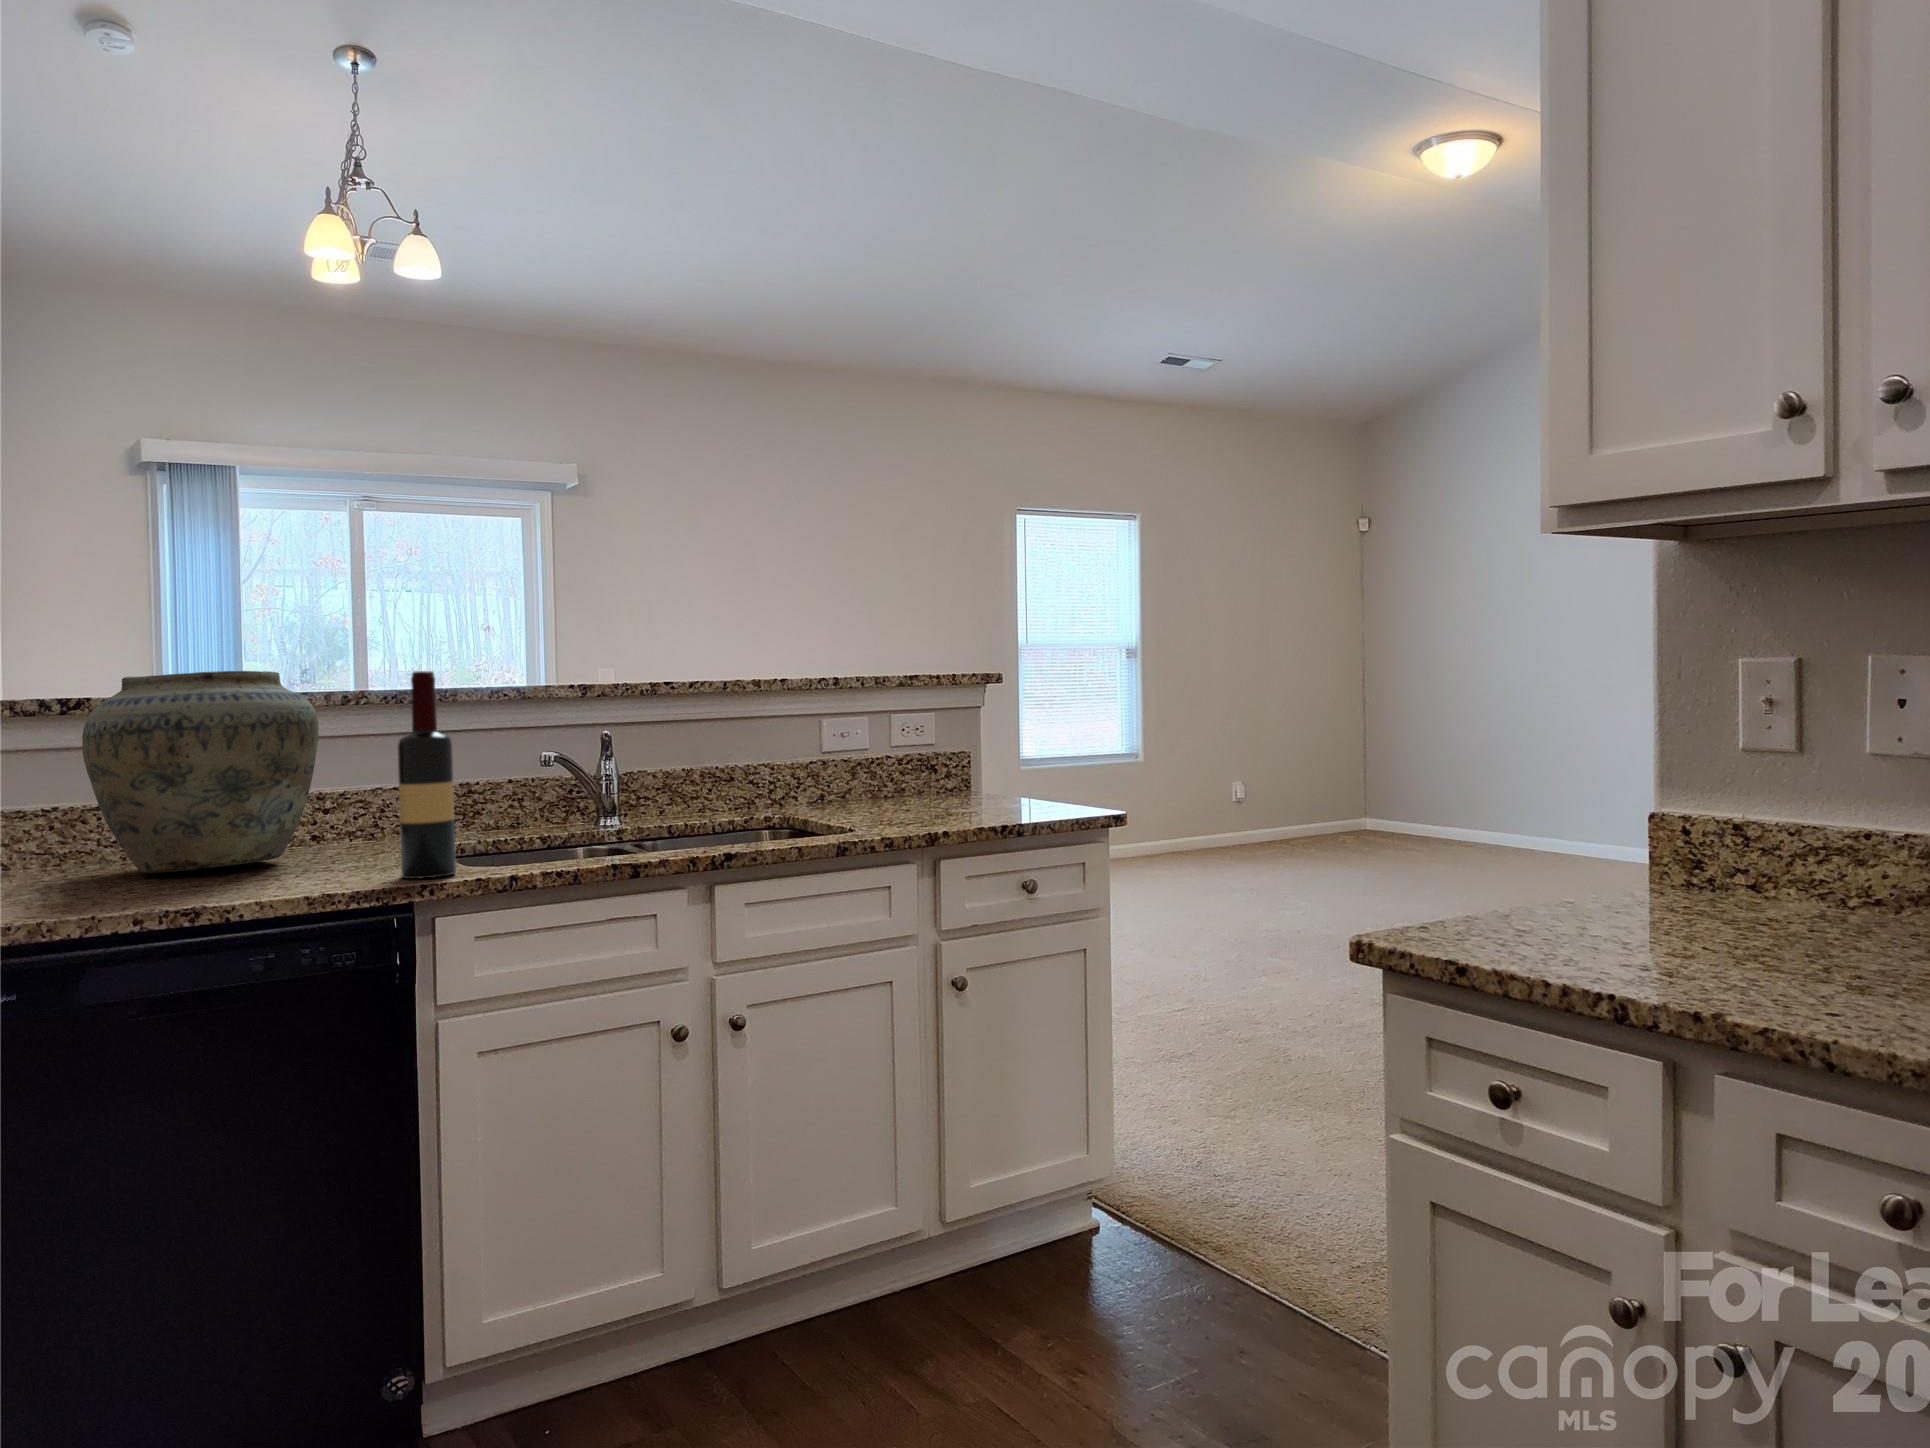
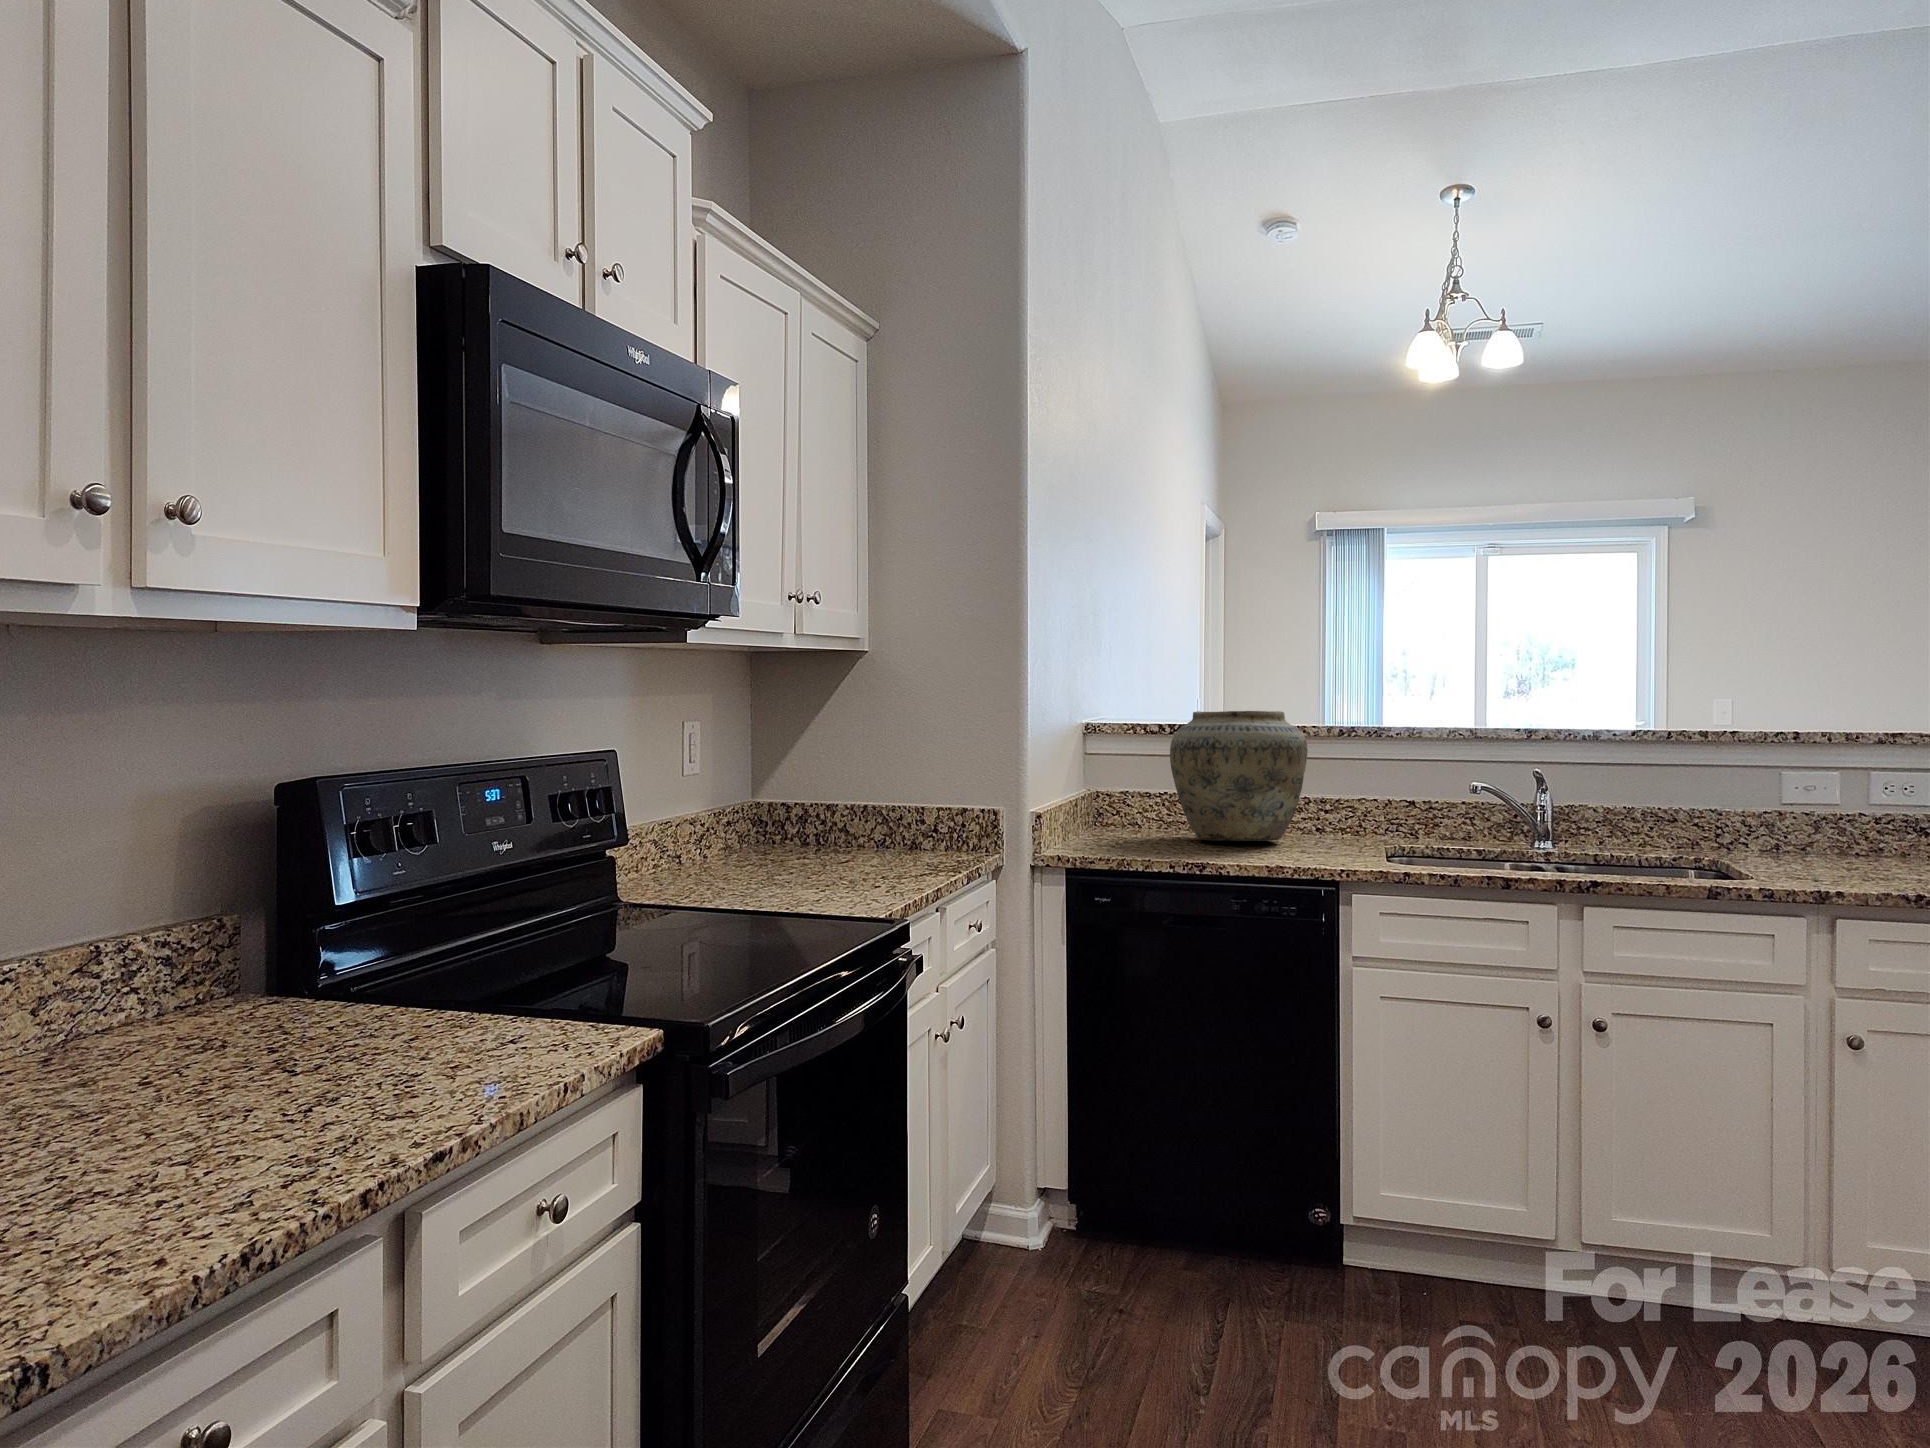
wine bottle: present [398,671,456,879] -> none [1335,717,1373,866]

